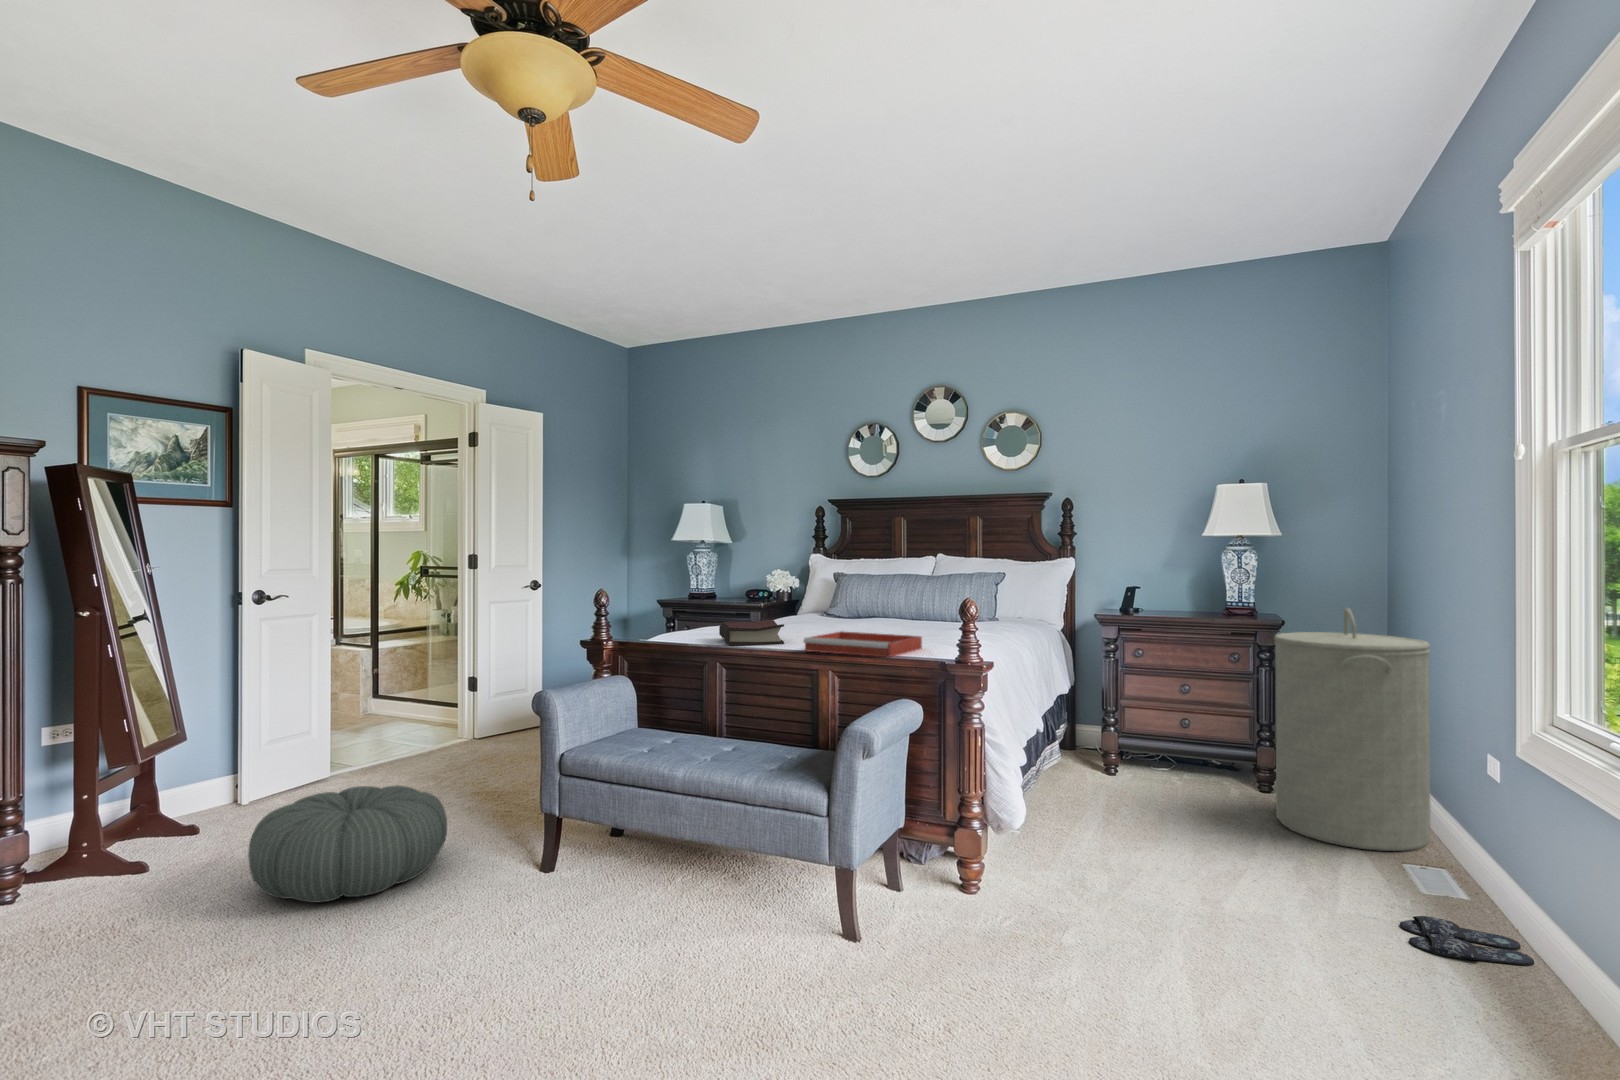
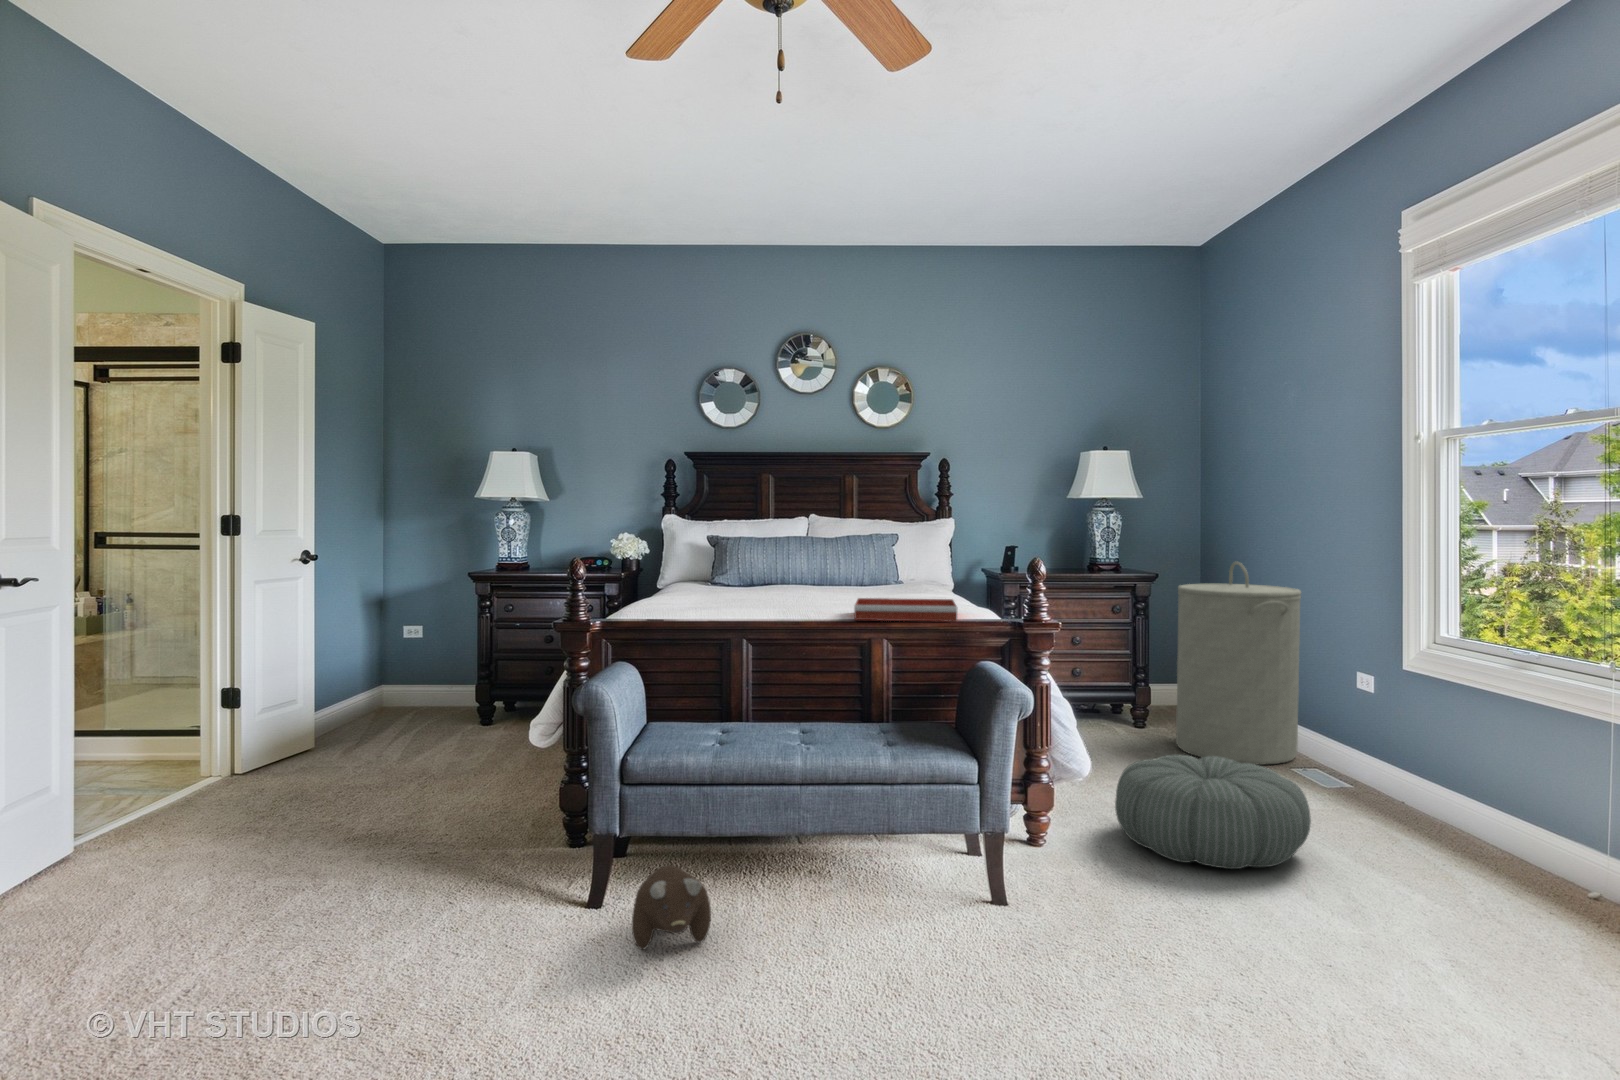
hardback book: present [719,620,784,646] -> none [699,589,795,619]
pouf: present [248,785,447,902] -> present [1115,755,1311,869]
plush toy: none [507,848,583,919] -> present [632,866,711,950]
slippers: present [1400,916,1534,965] -> none [1350,805,1449,831]

